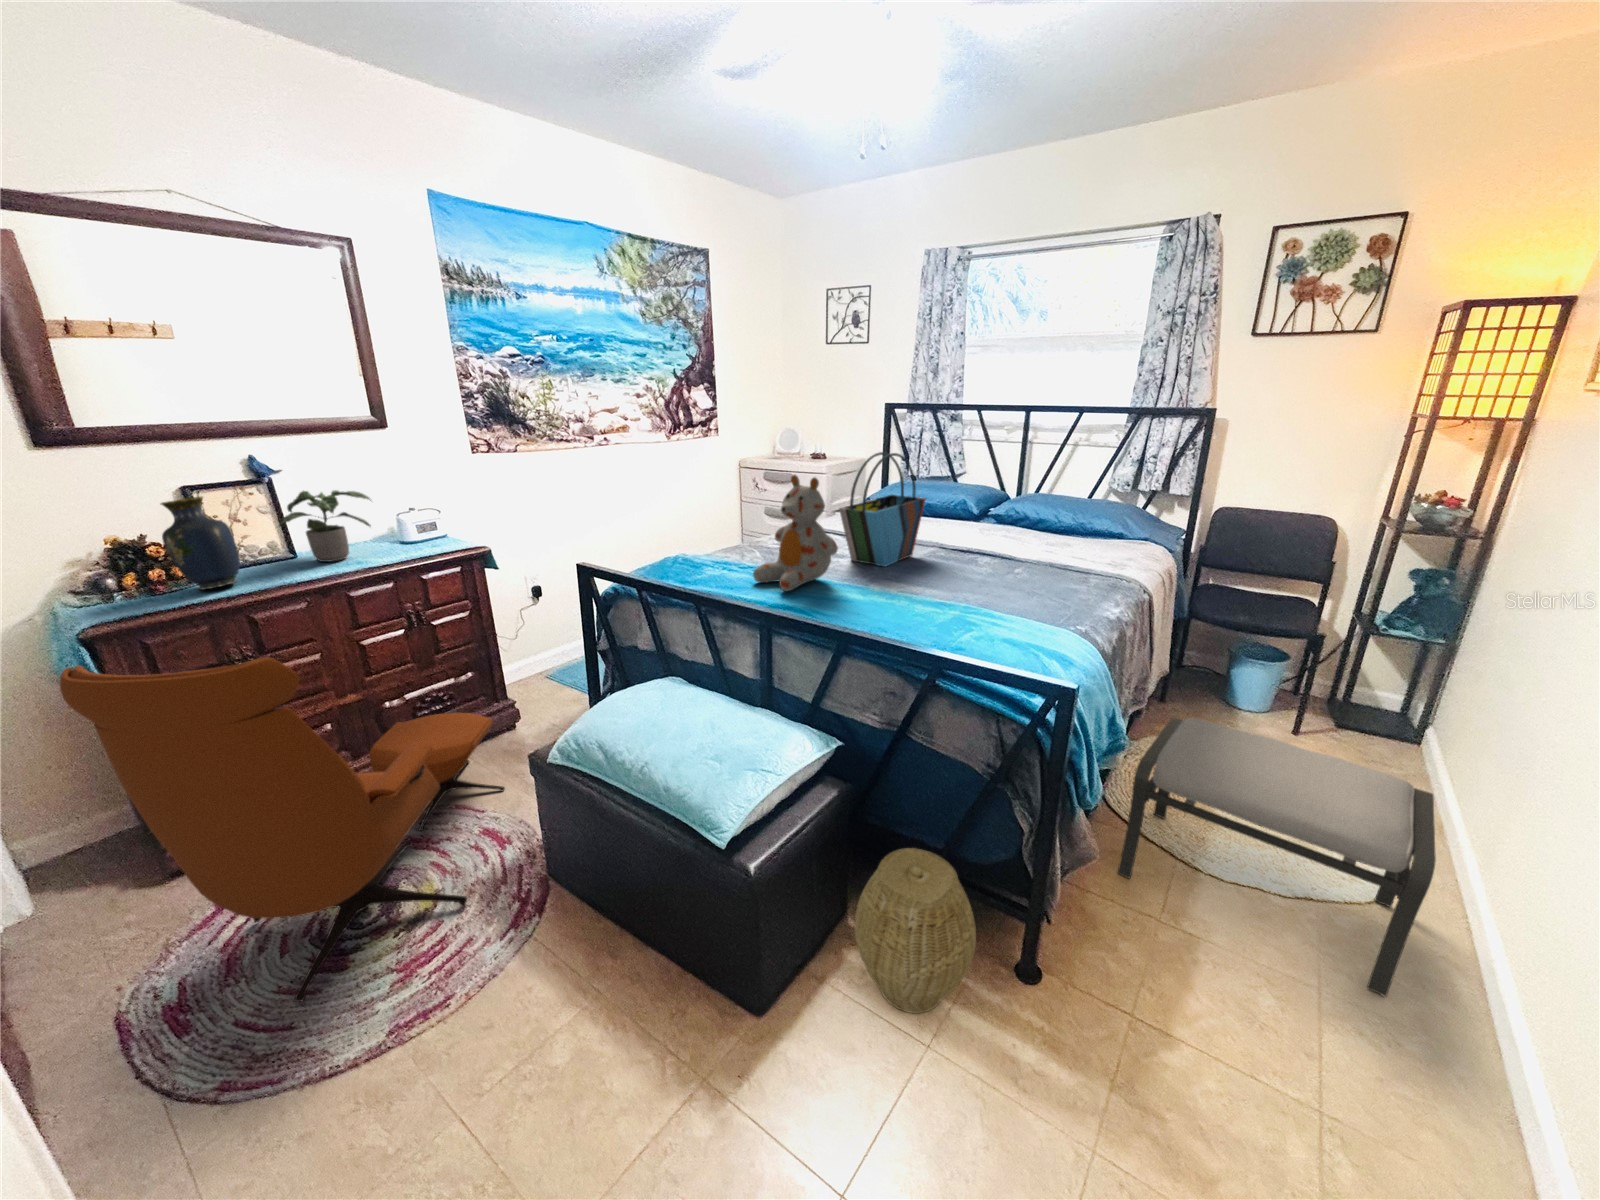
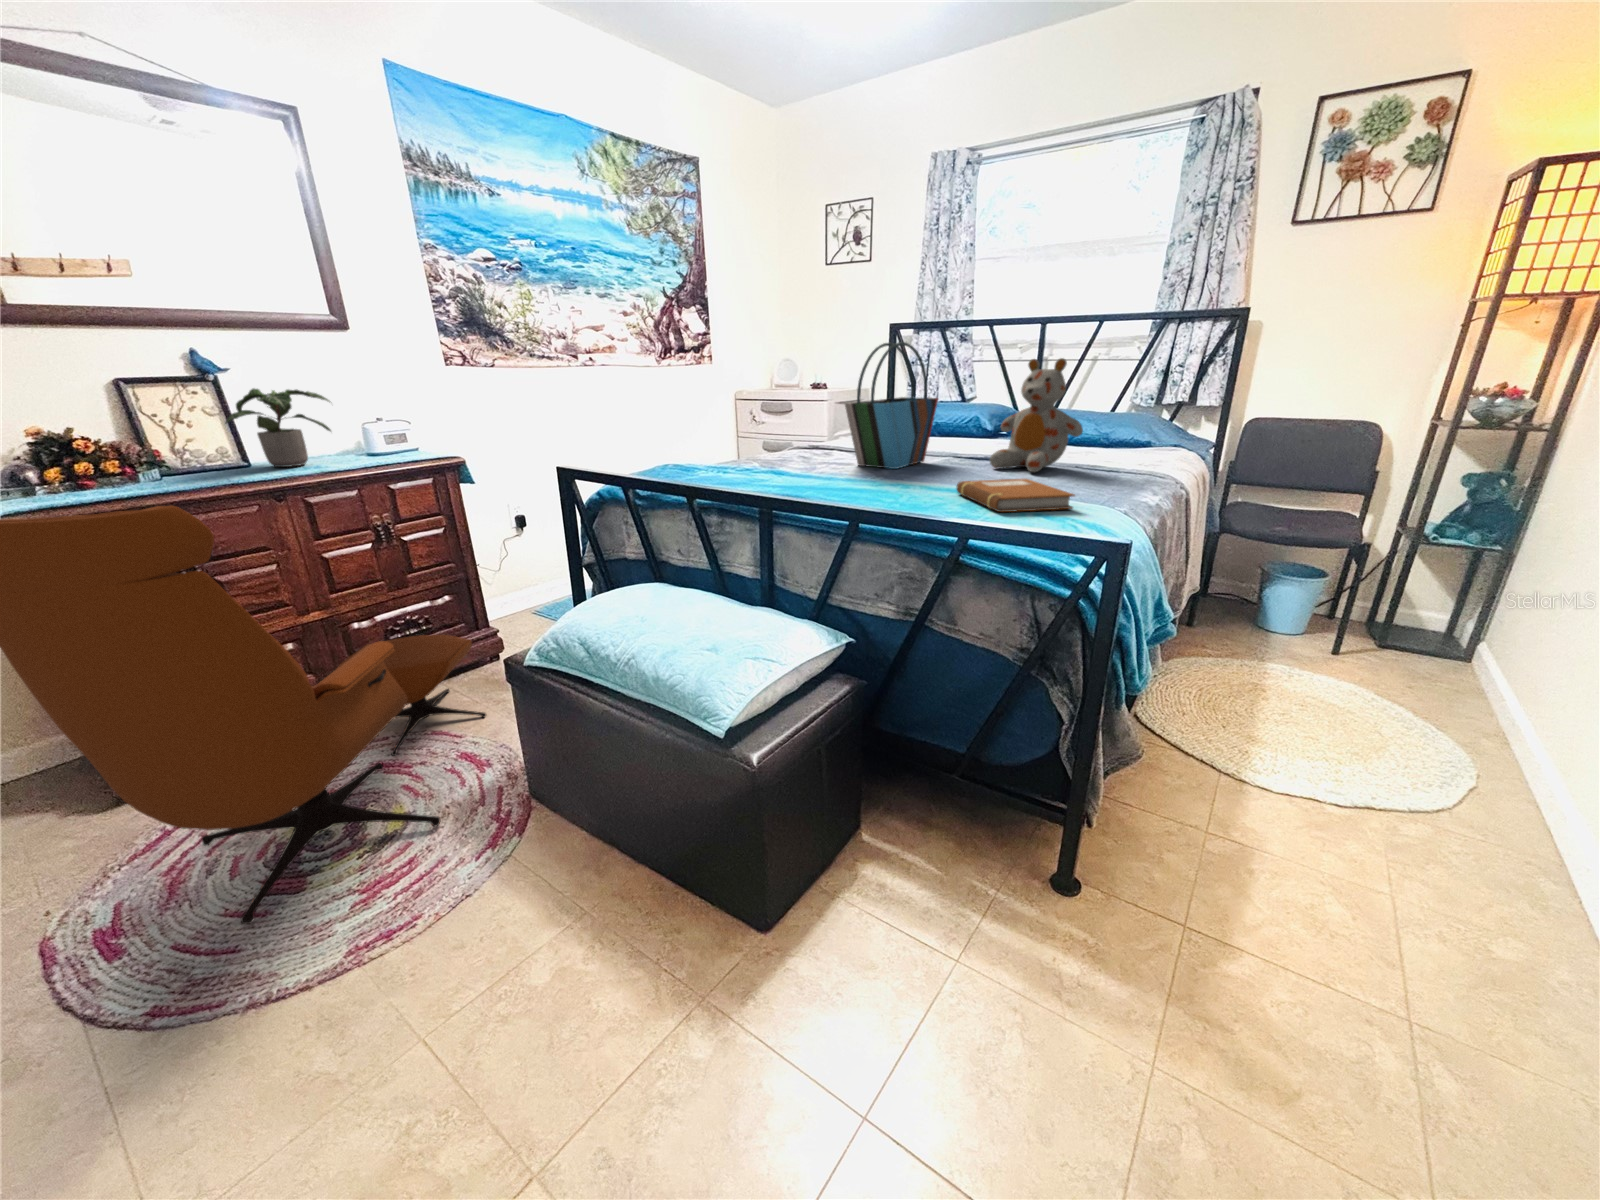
stuffed bear: present [753,475,838,591] -> present [990,358,1083,473]
vase: present [161,496,240,590] -> none [81,380,179,487]
notebook: none [937,592,1040,634] -> present [957,479,1074,512]
ottoman: present [1118,717,1436,997] -> none [1156,617,1539,903]
woven basket: present [855,848,976,1013] -> none [871,745,1010,927]

